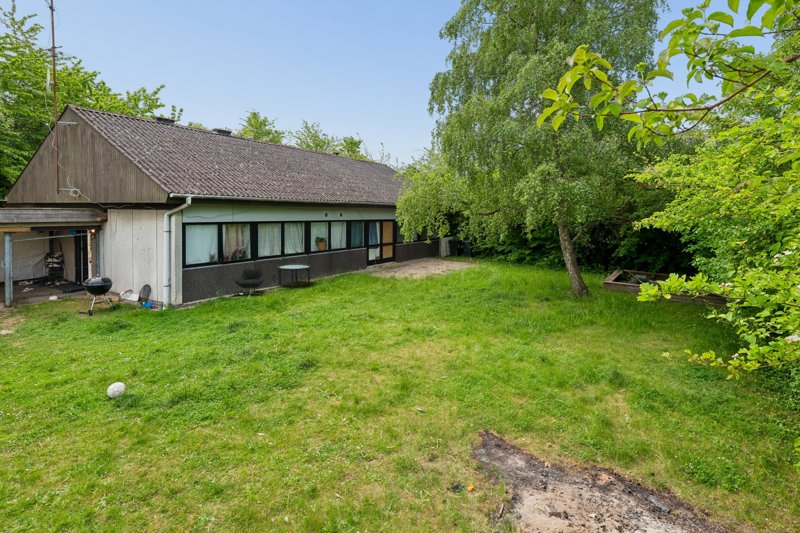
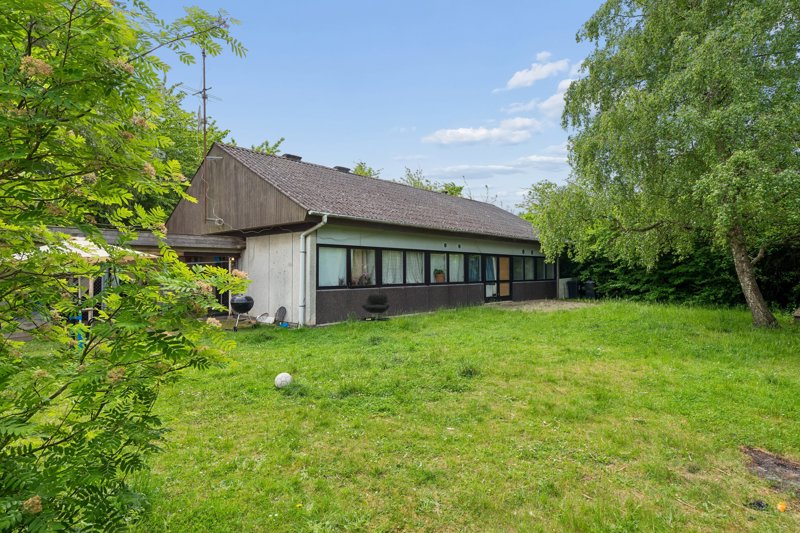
round table: present [277,263,311,288] -> none [400,293,435,316]

